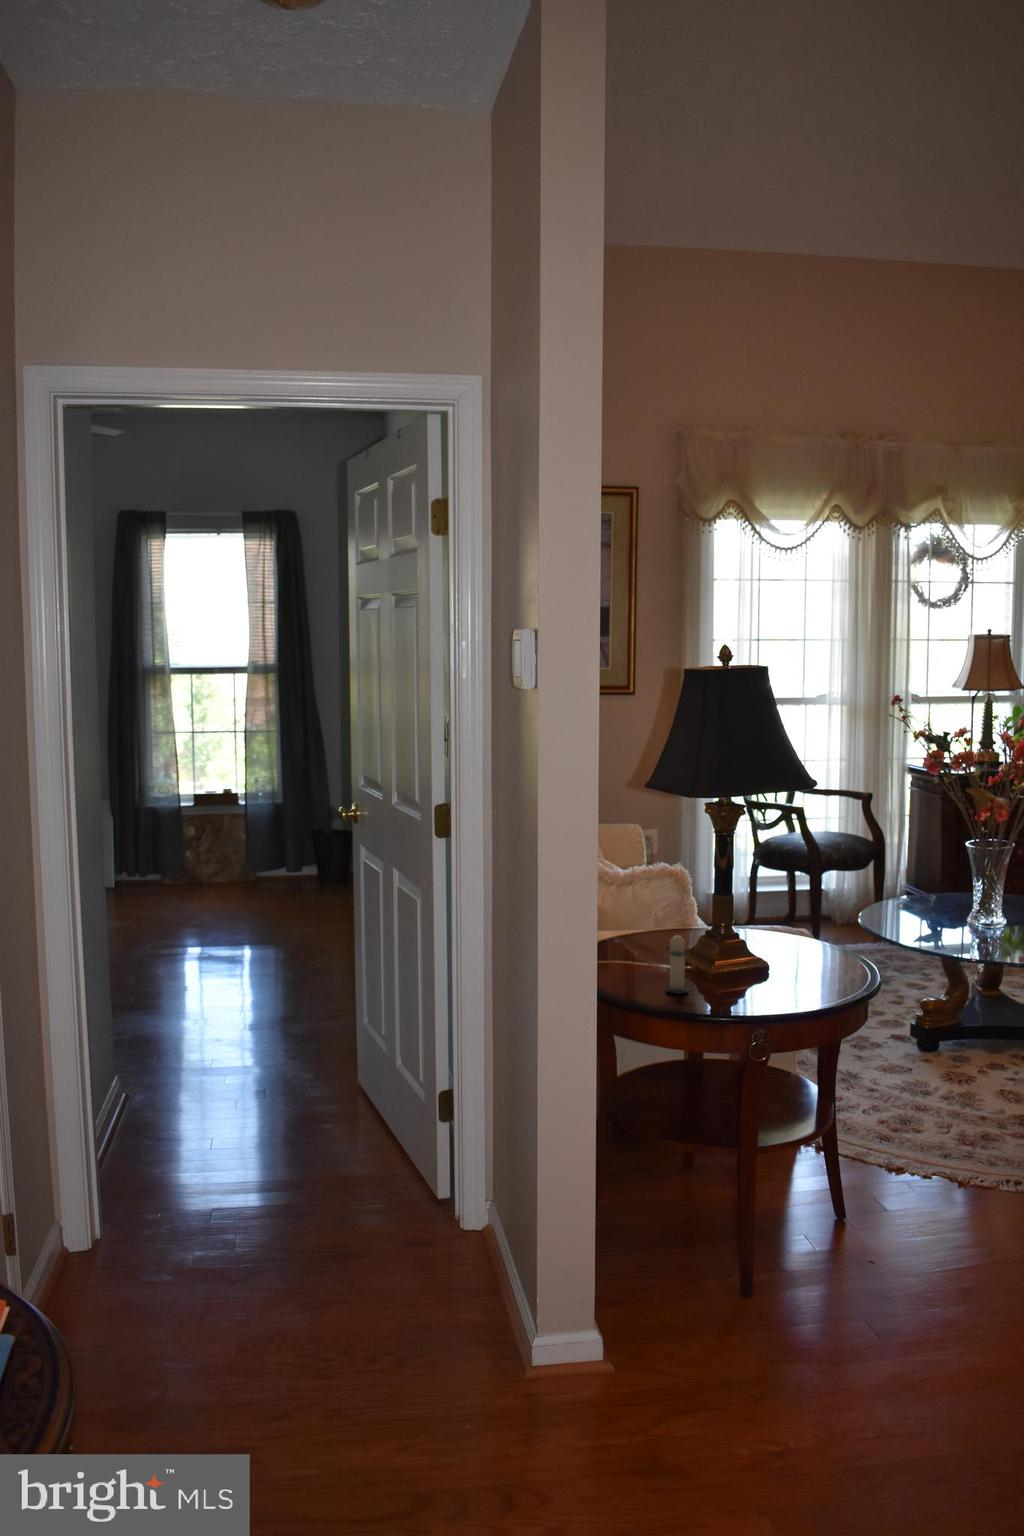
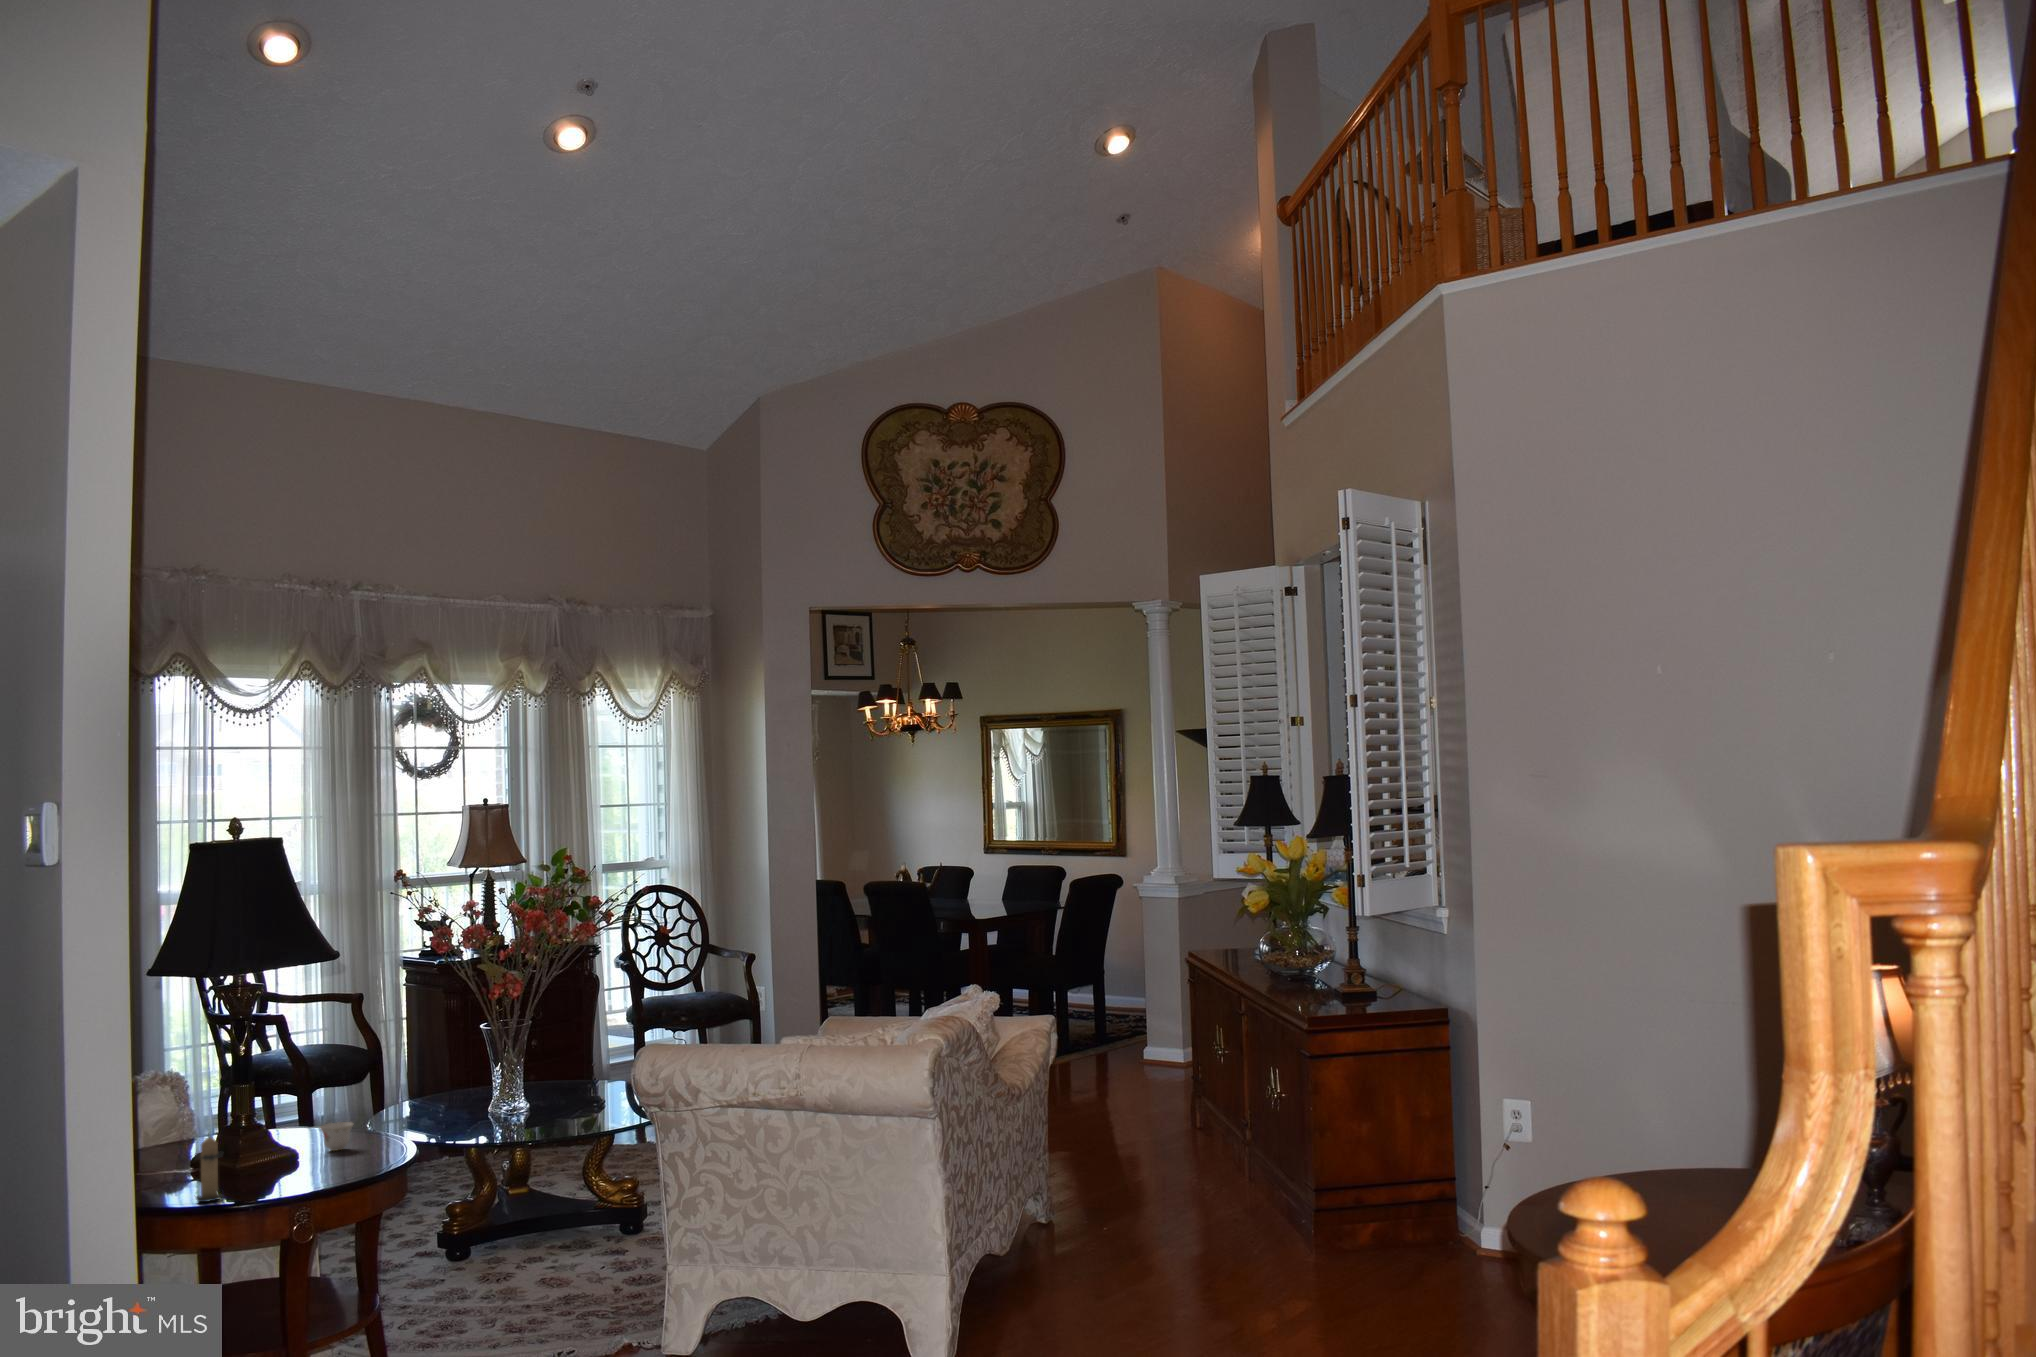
teacup: none [789,930,820,957] -> present [320,1122,353,1151]

